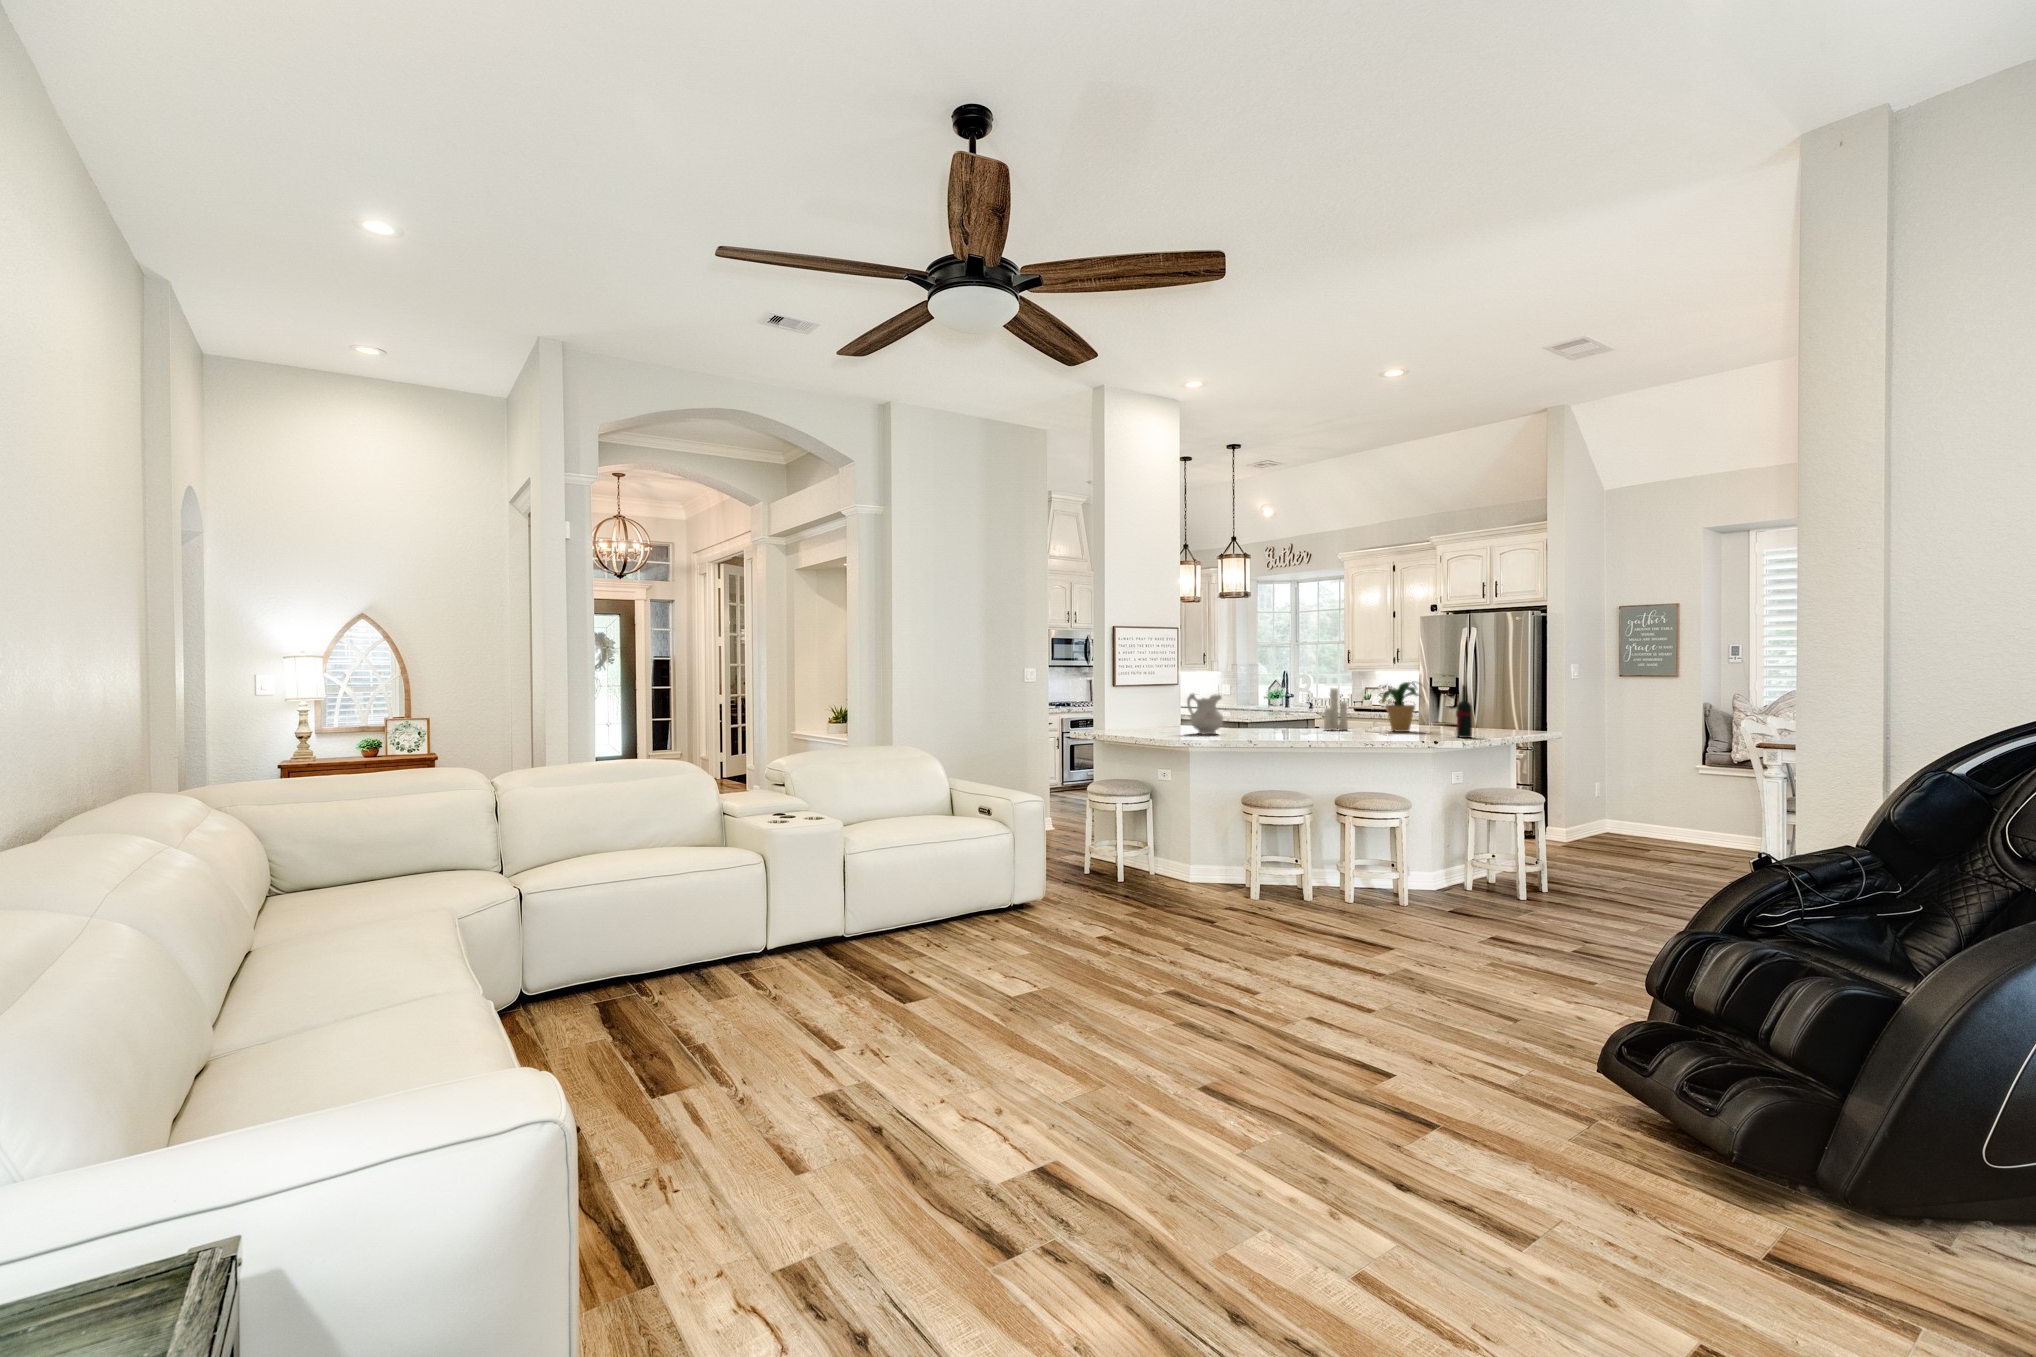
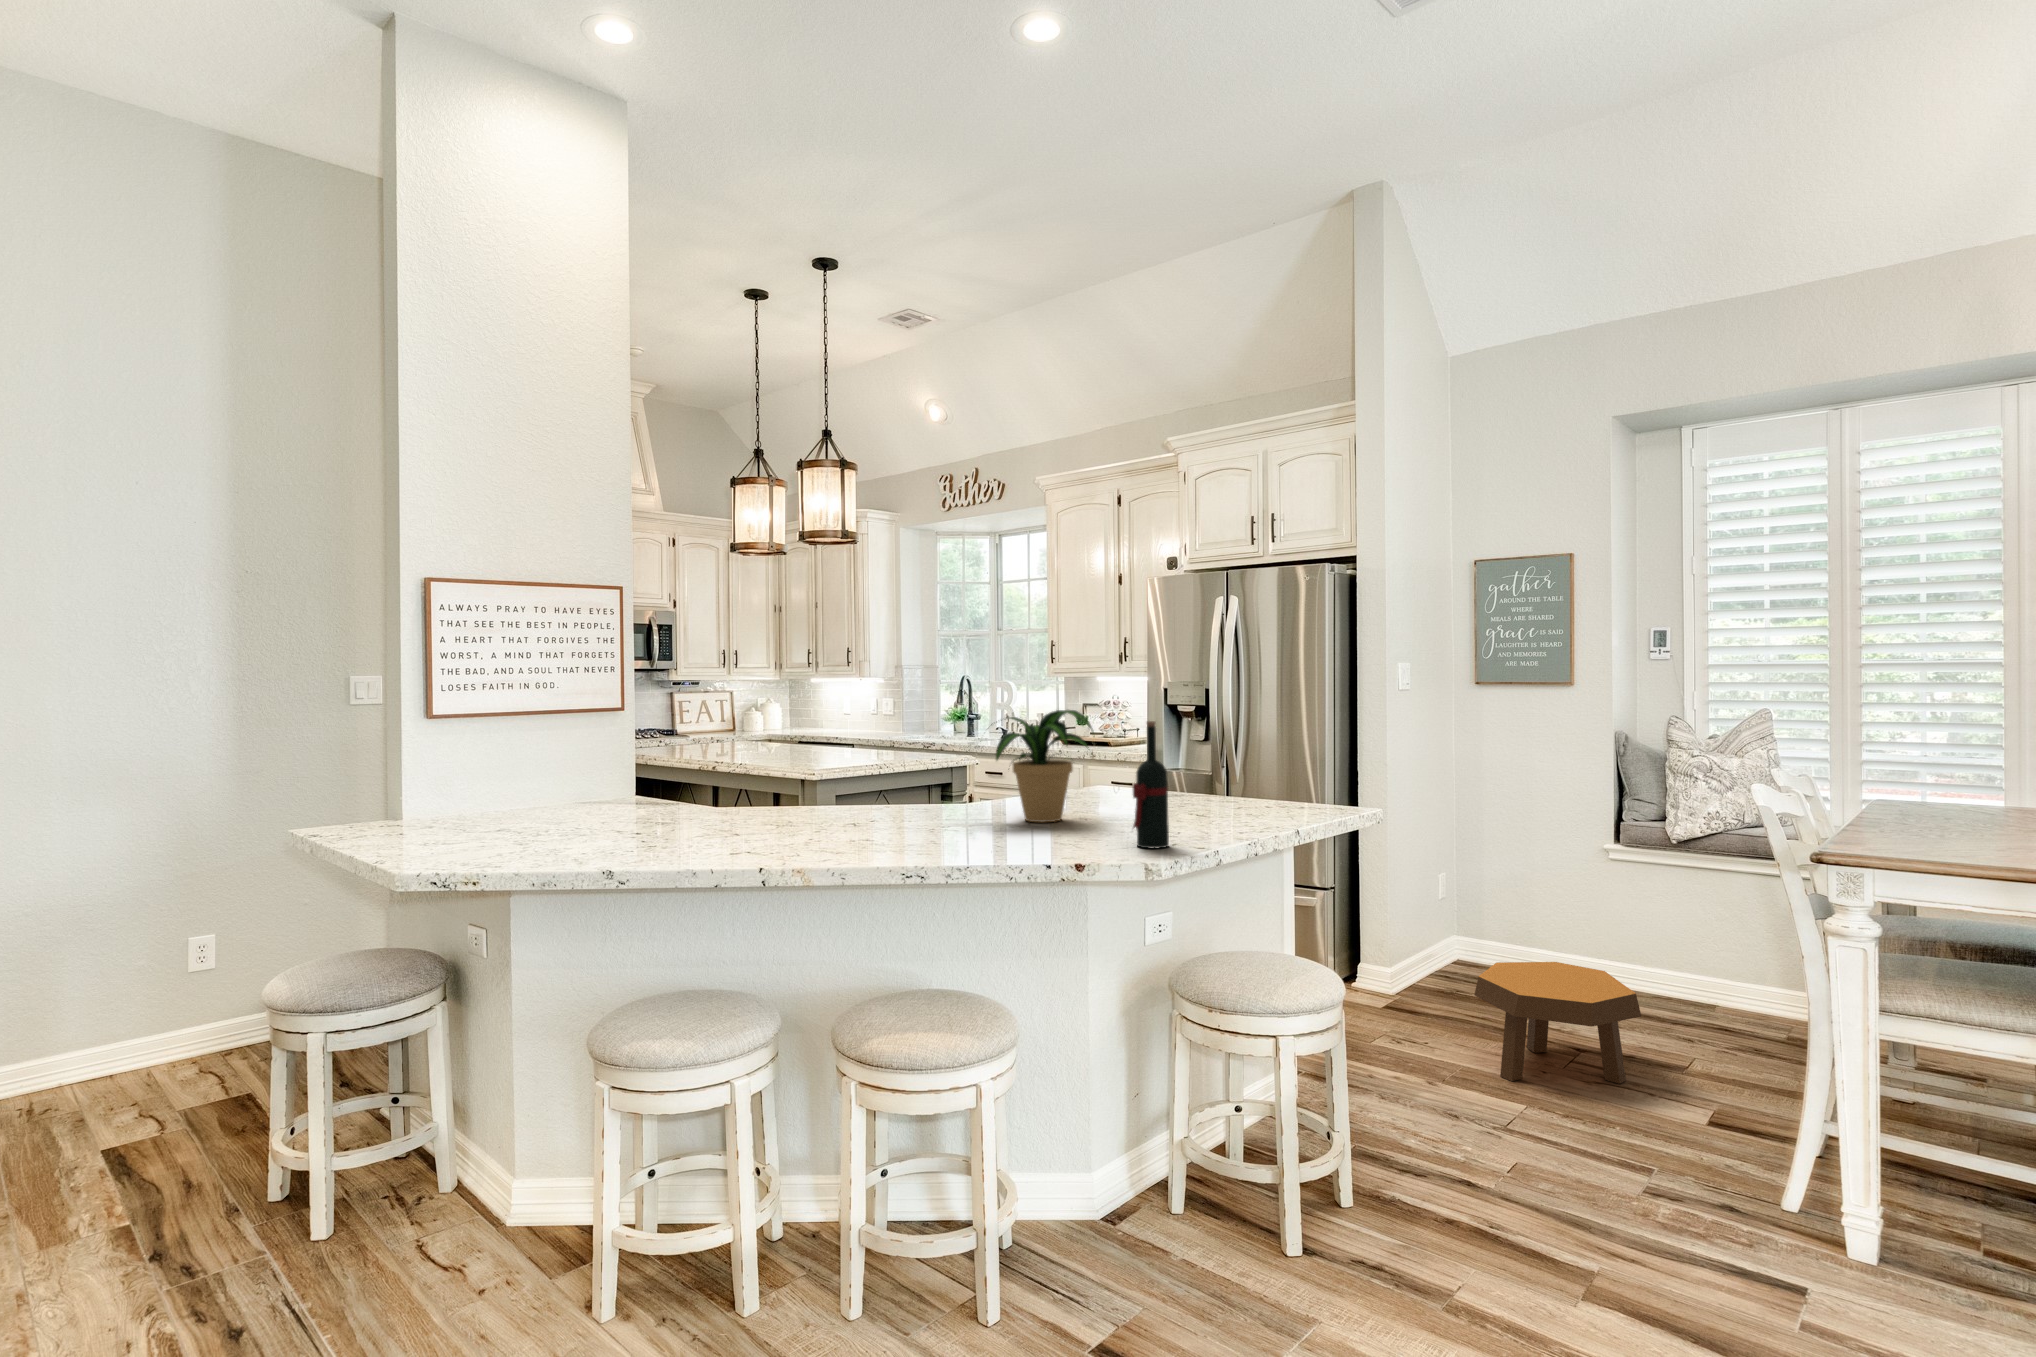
candle: present [1324,688,1348,730] -> none [884,707,937,820]
ceramic pitcher: present [1187,693,1223,734] -> none [506,752,604,856]
footstool: none [1615,815,1704,868] -> present [1474,962,1641,1084]

